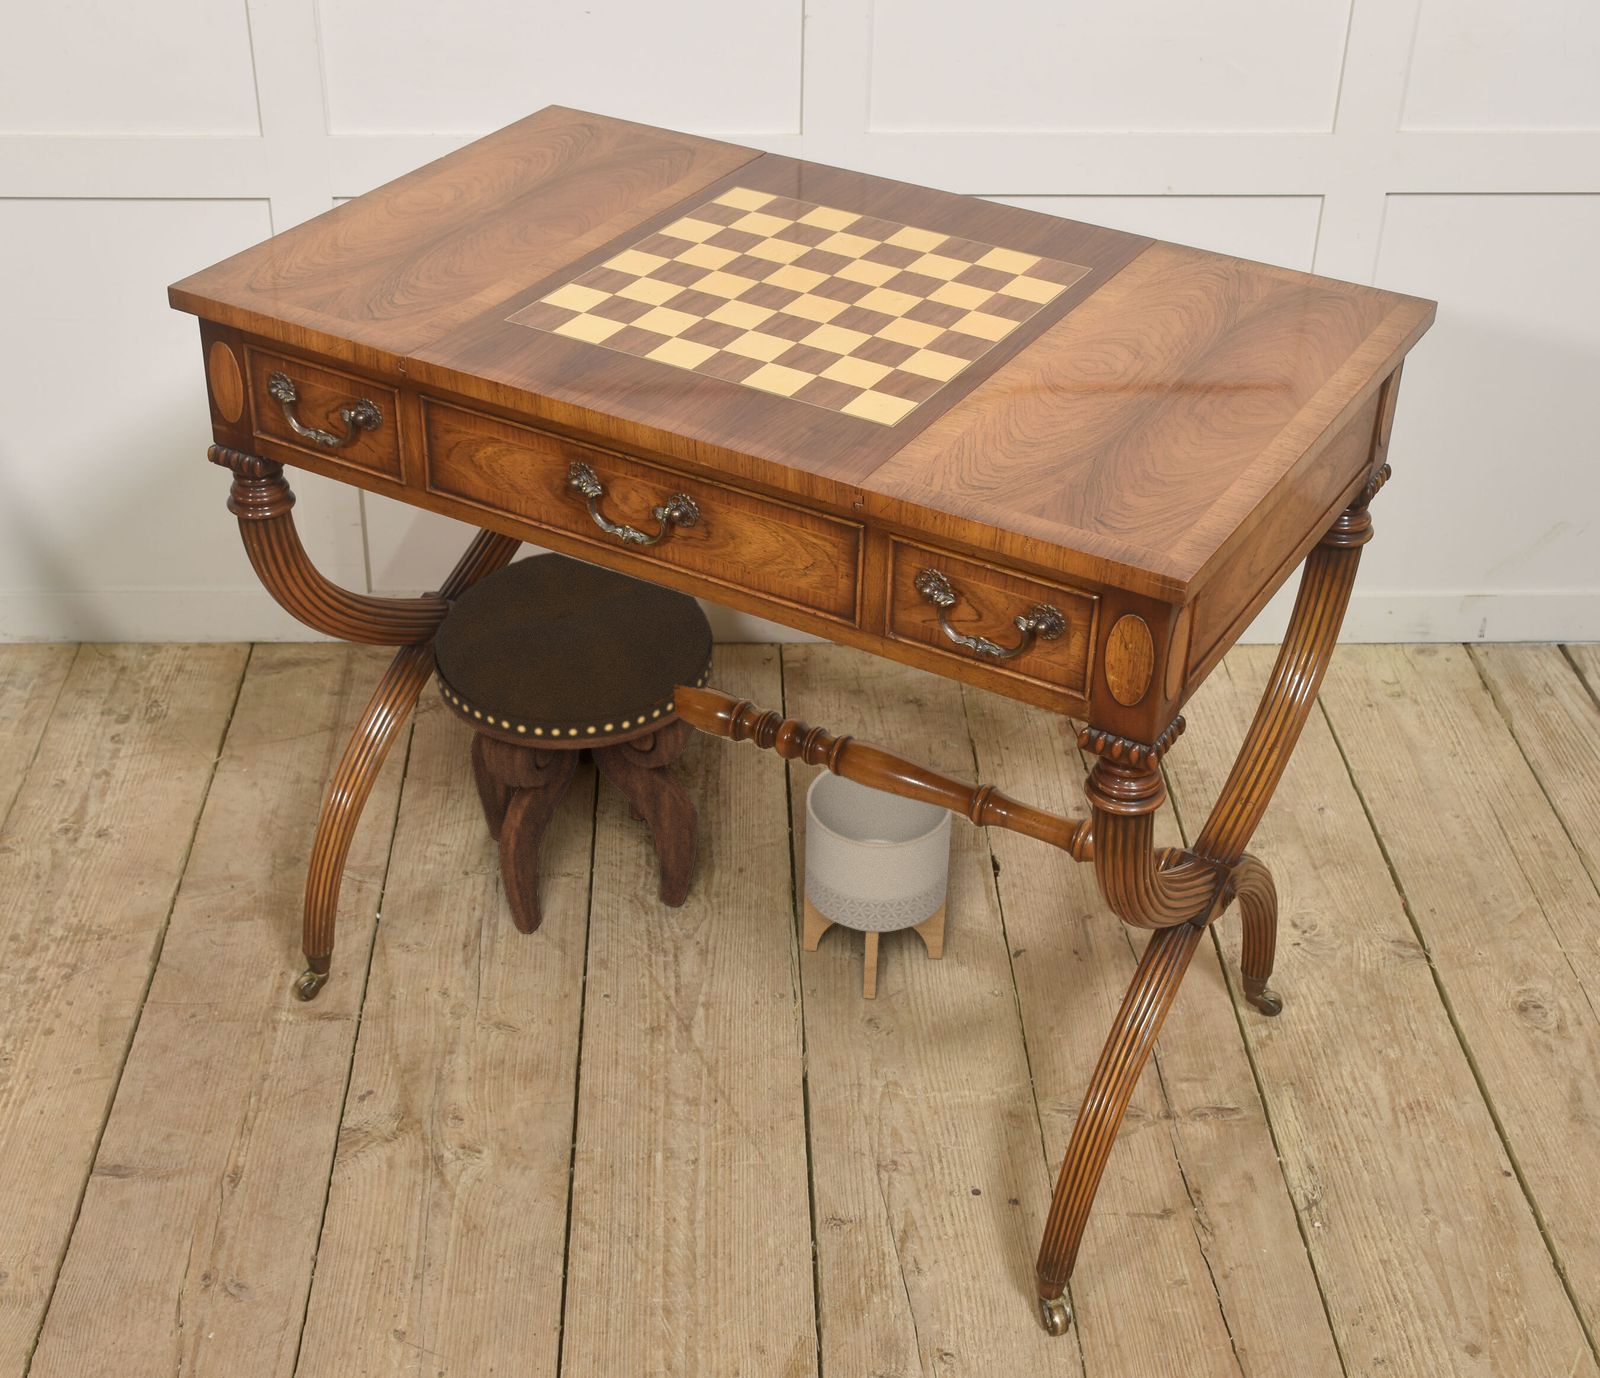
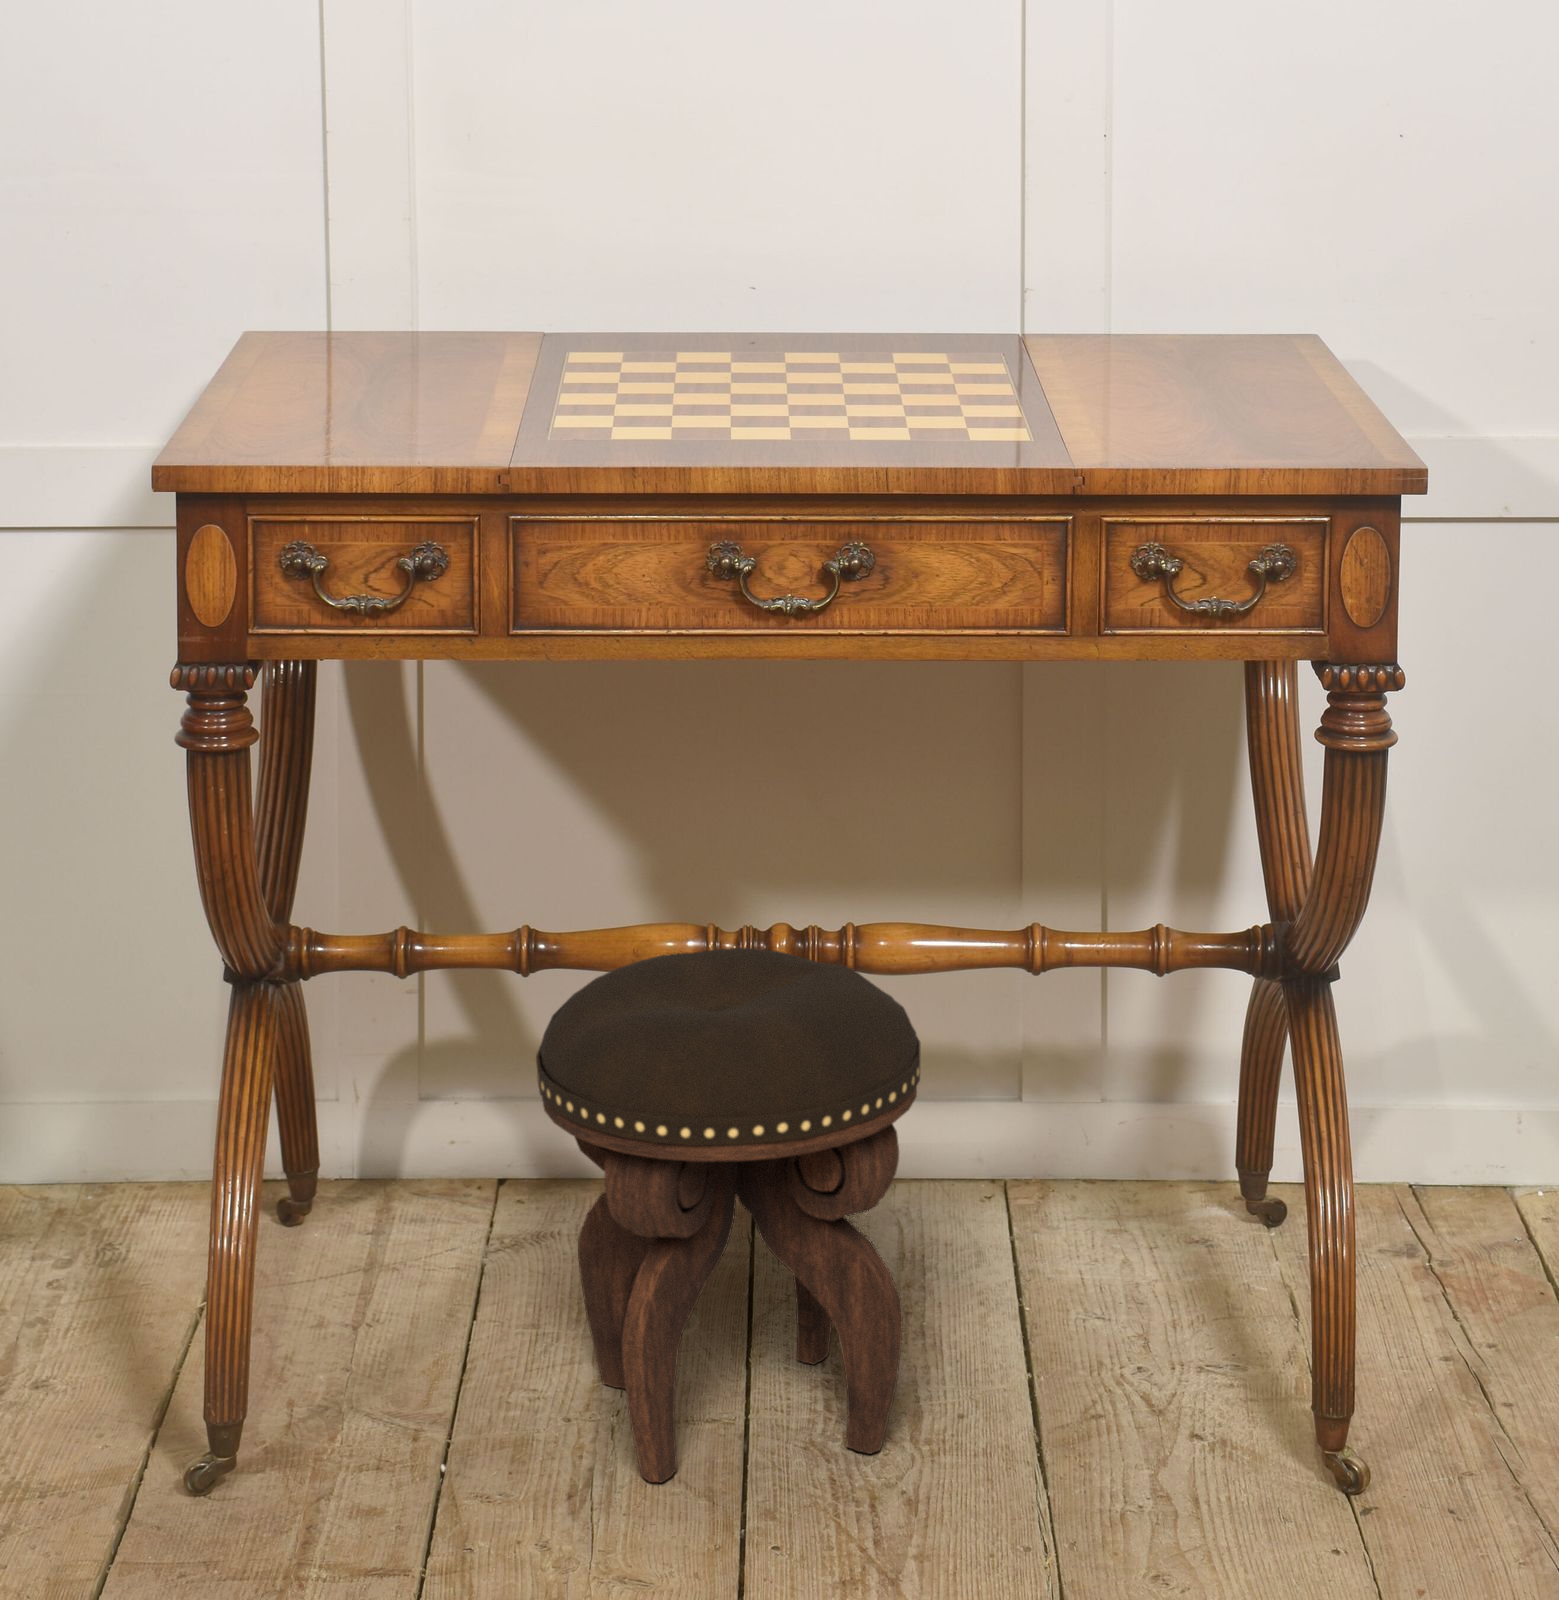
planter: present [803,769,952,999] -> none [1058,1202,1268,1551]

